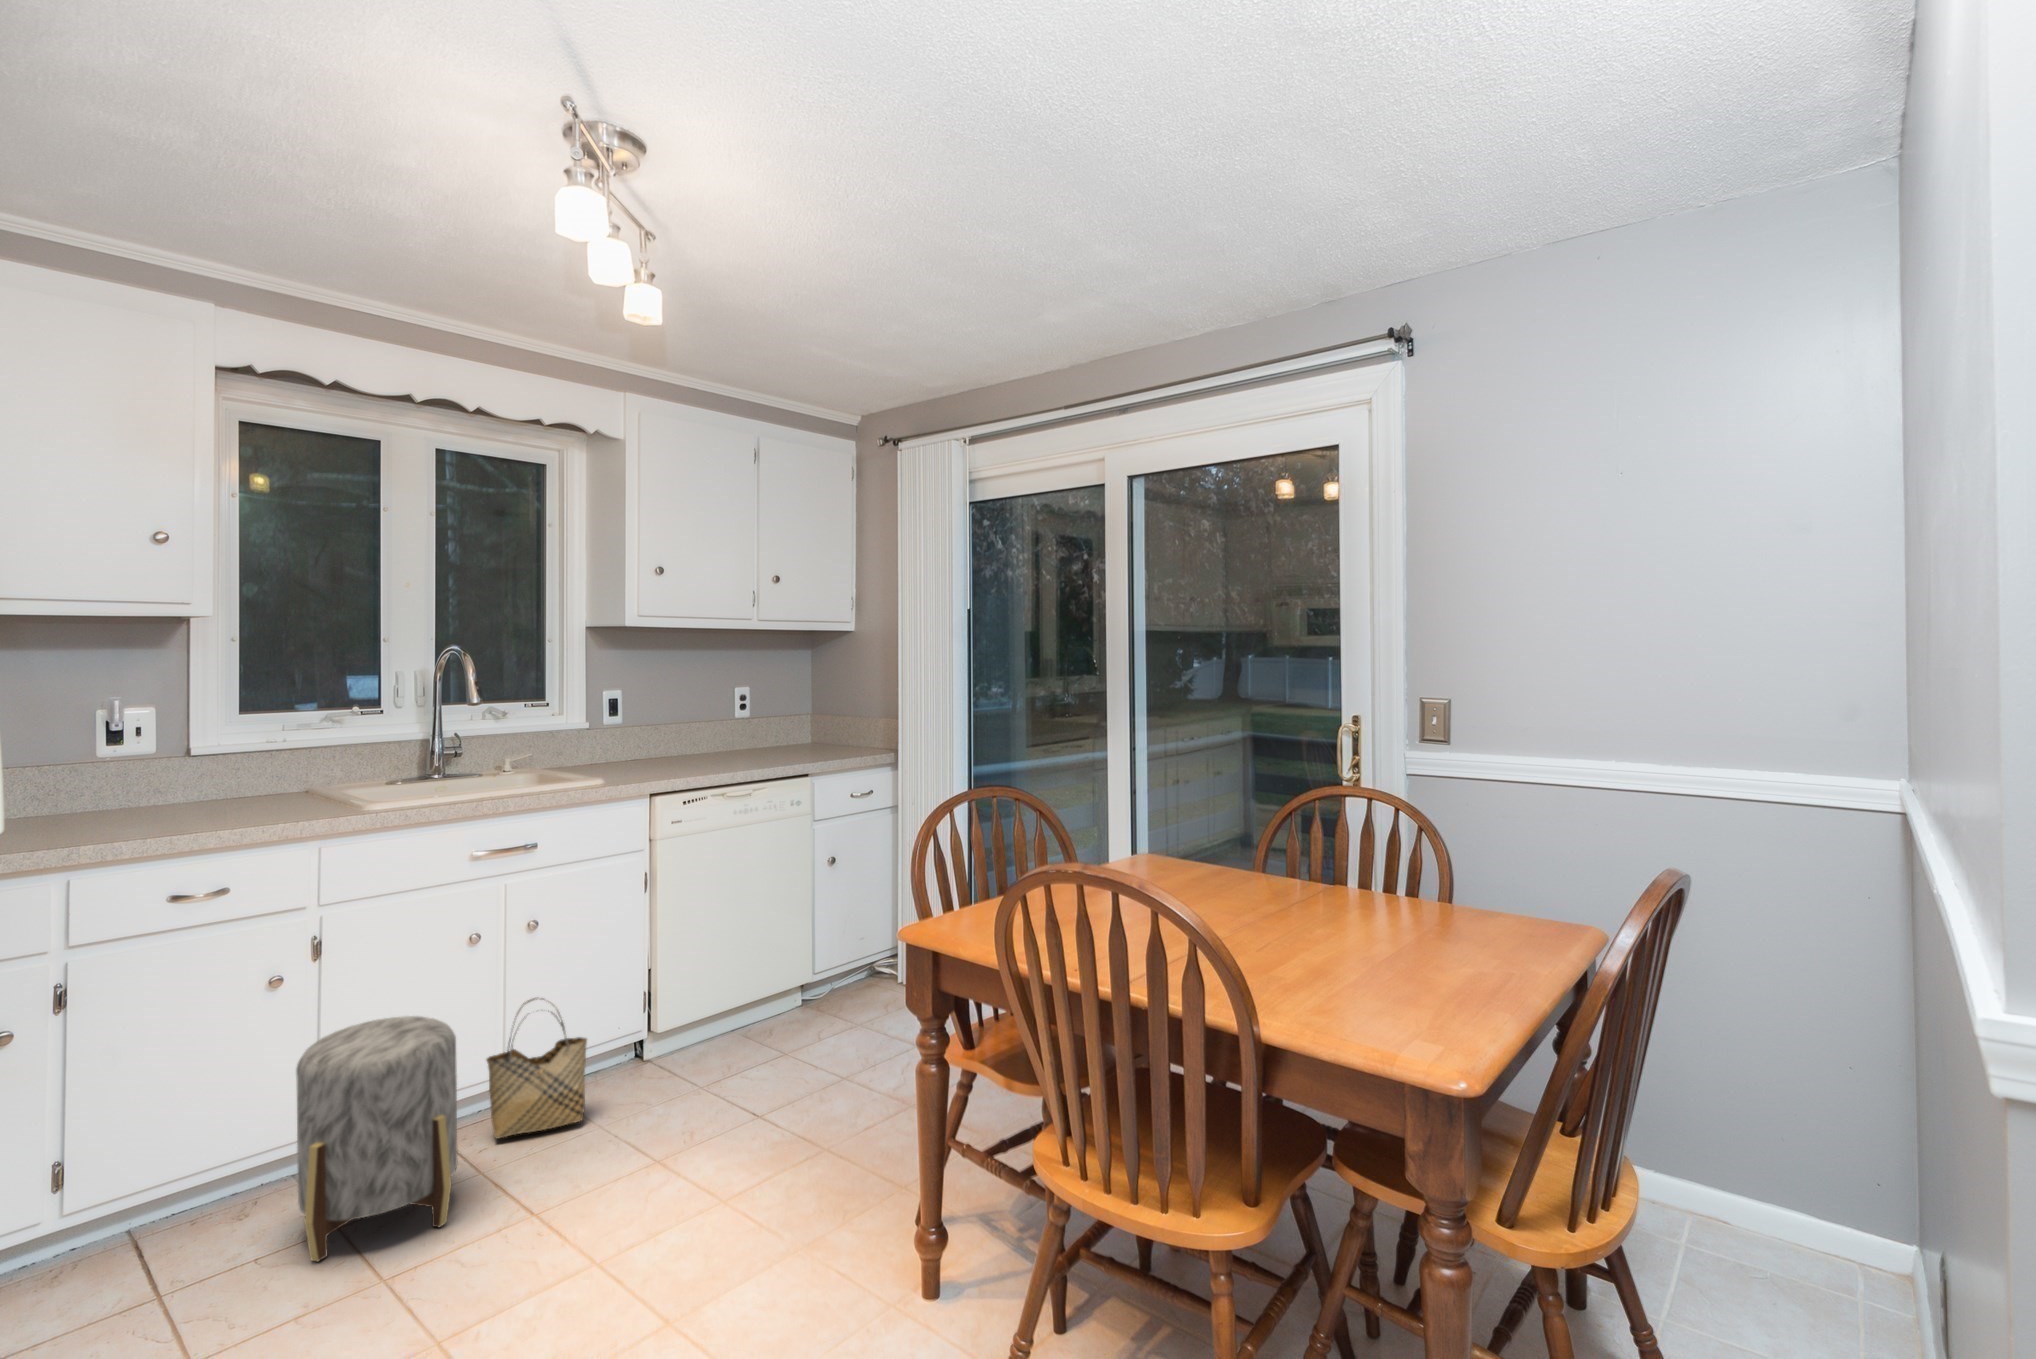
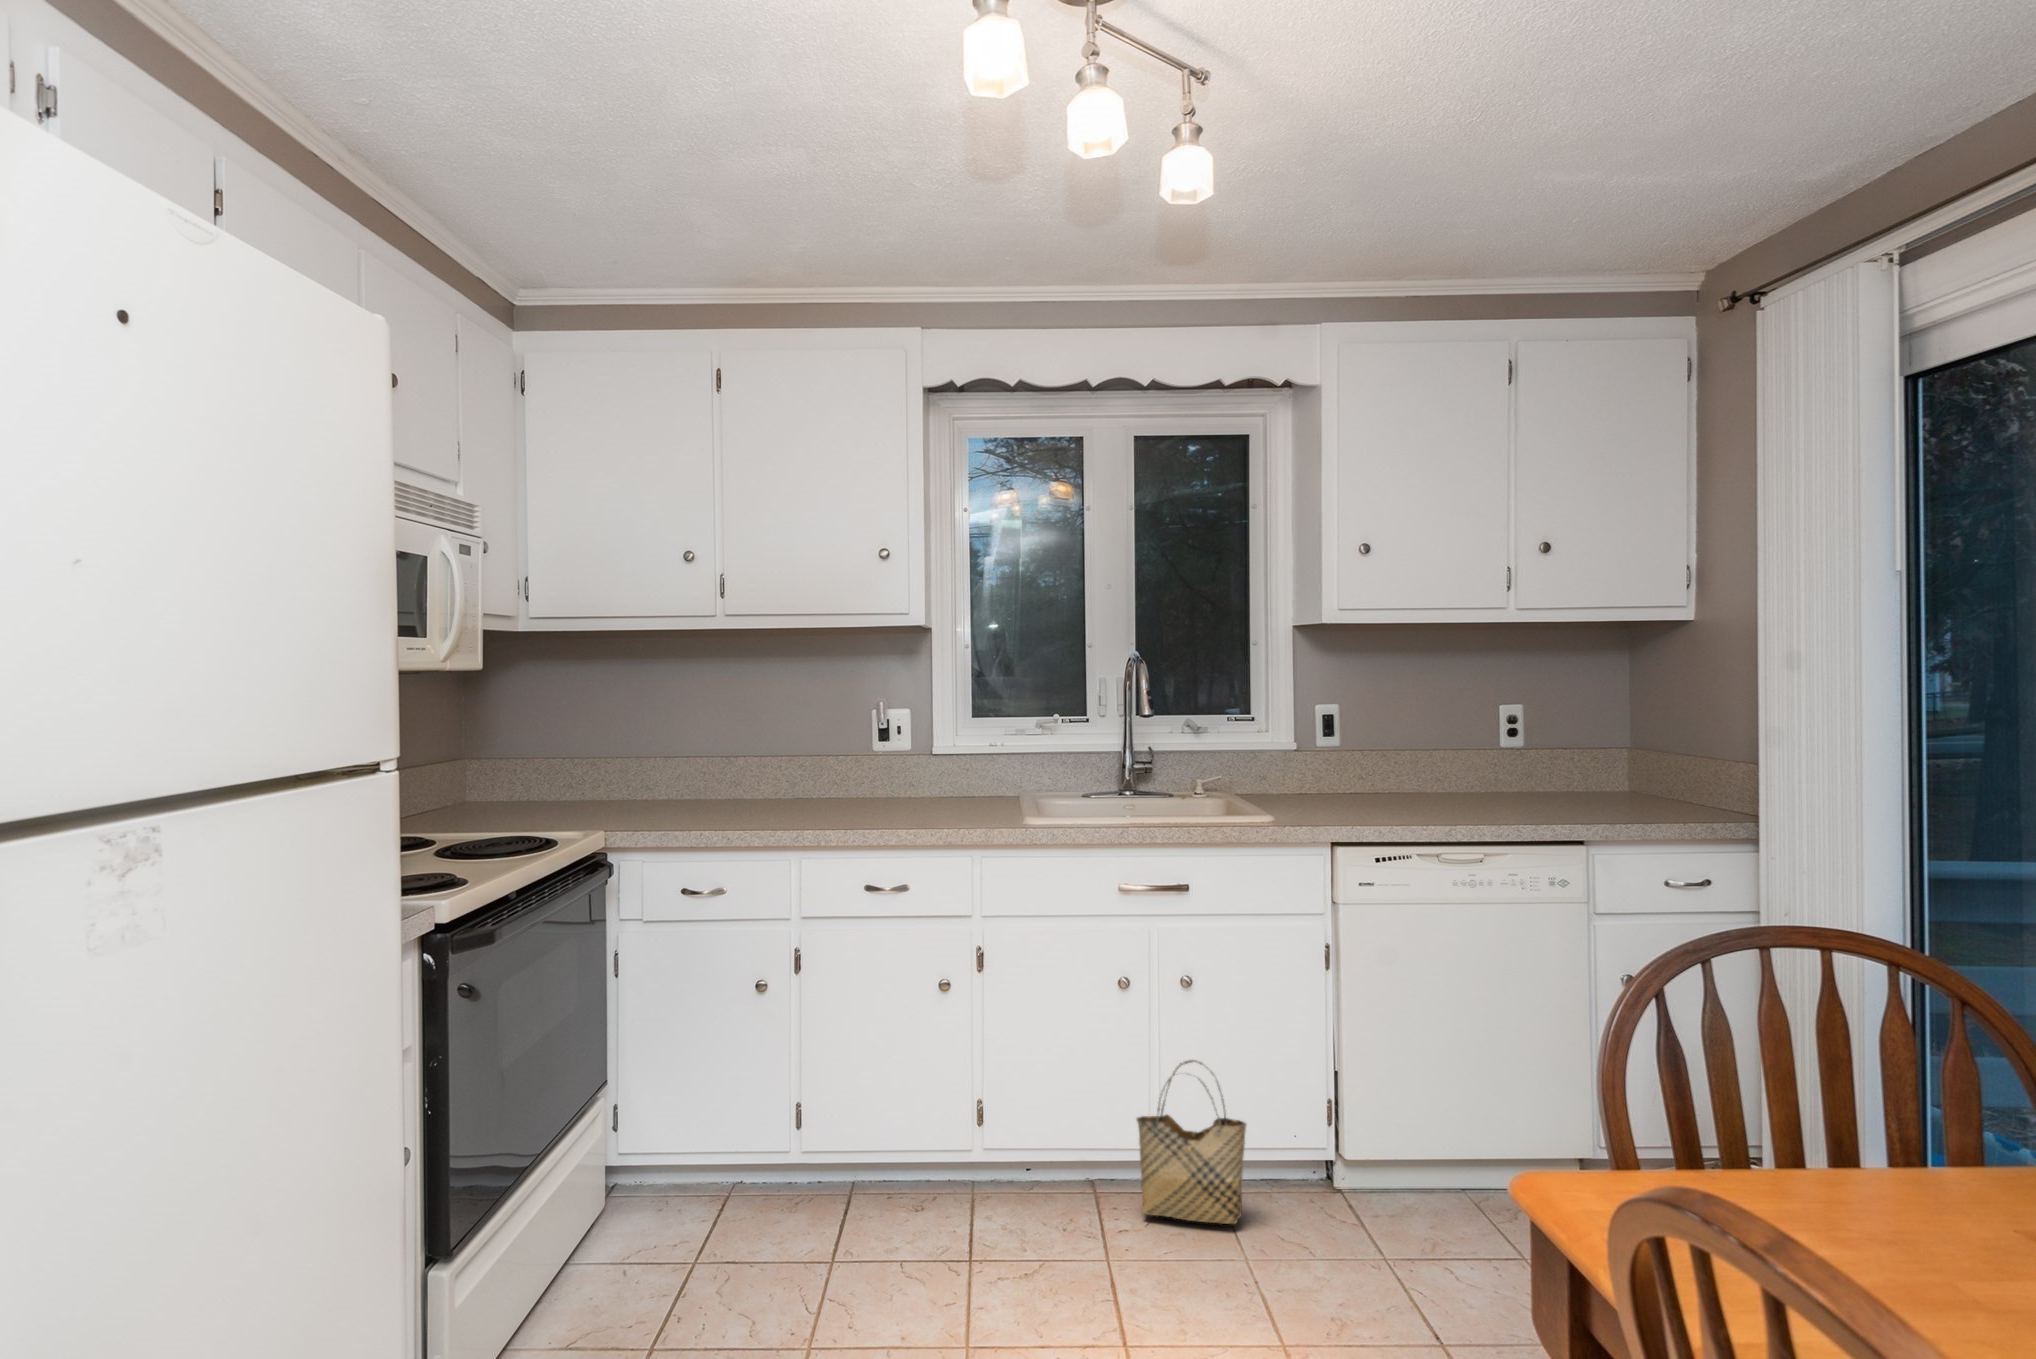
stool: present [296,1016,457,1261] -> none [936,1042,1086,1287]

